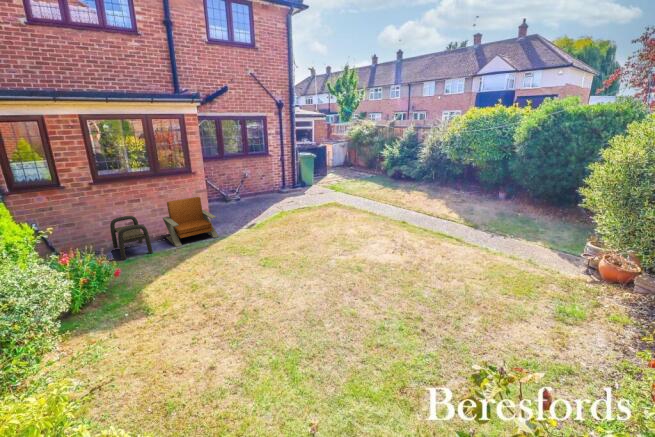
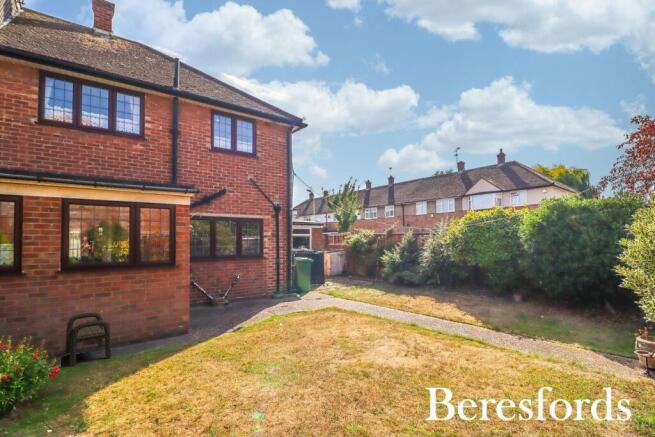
lounge chair: present [163,197,219,247] -> none [133,293,196,352]

